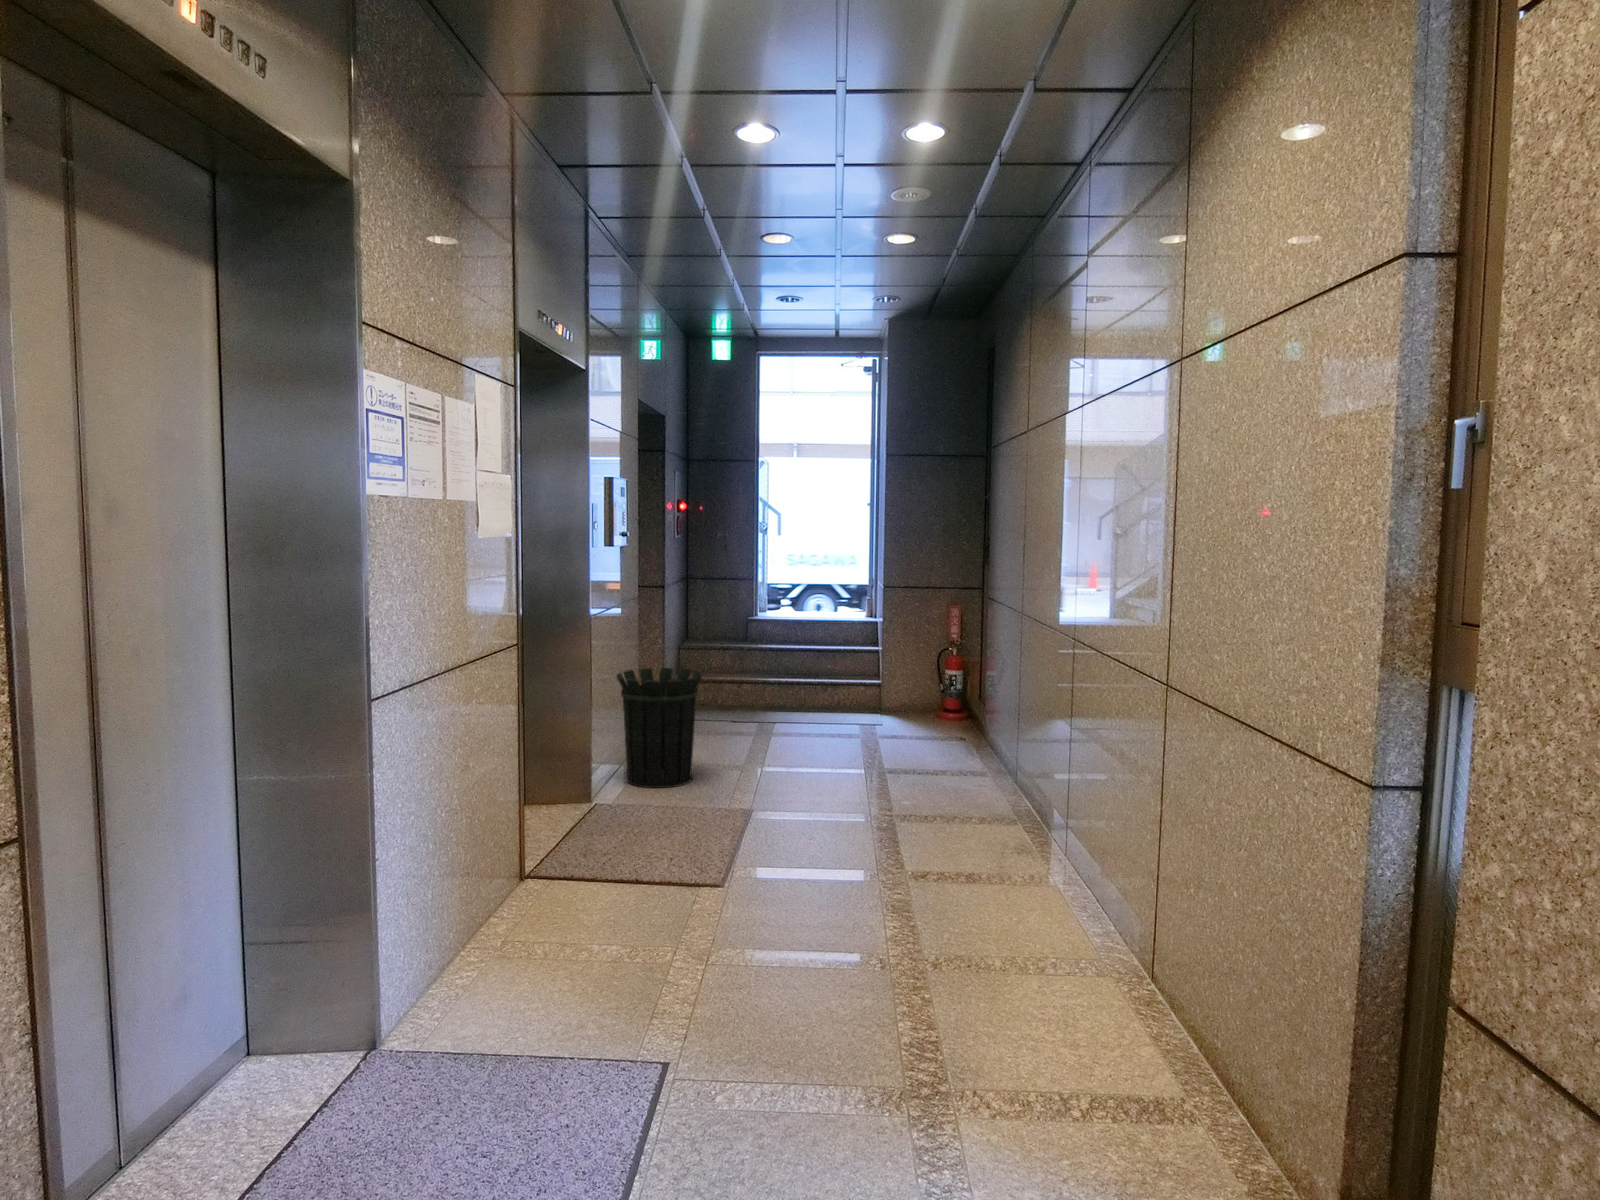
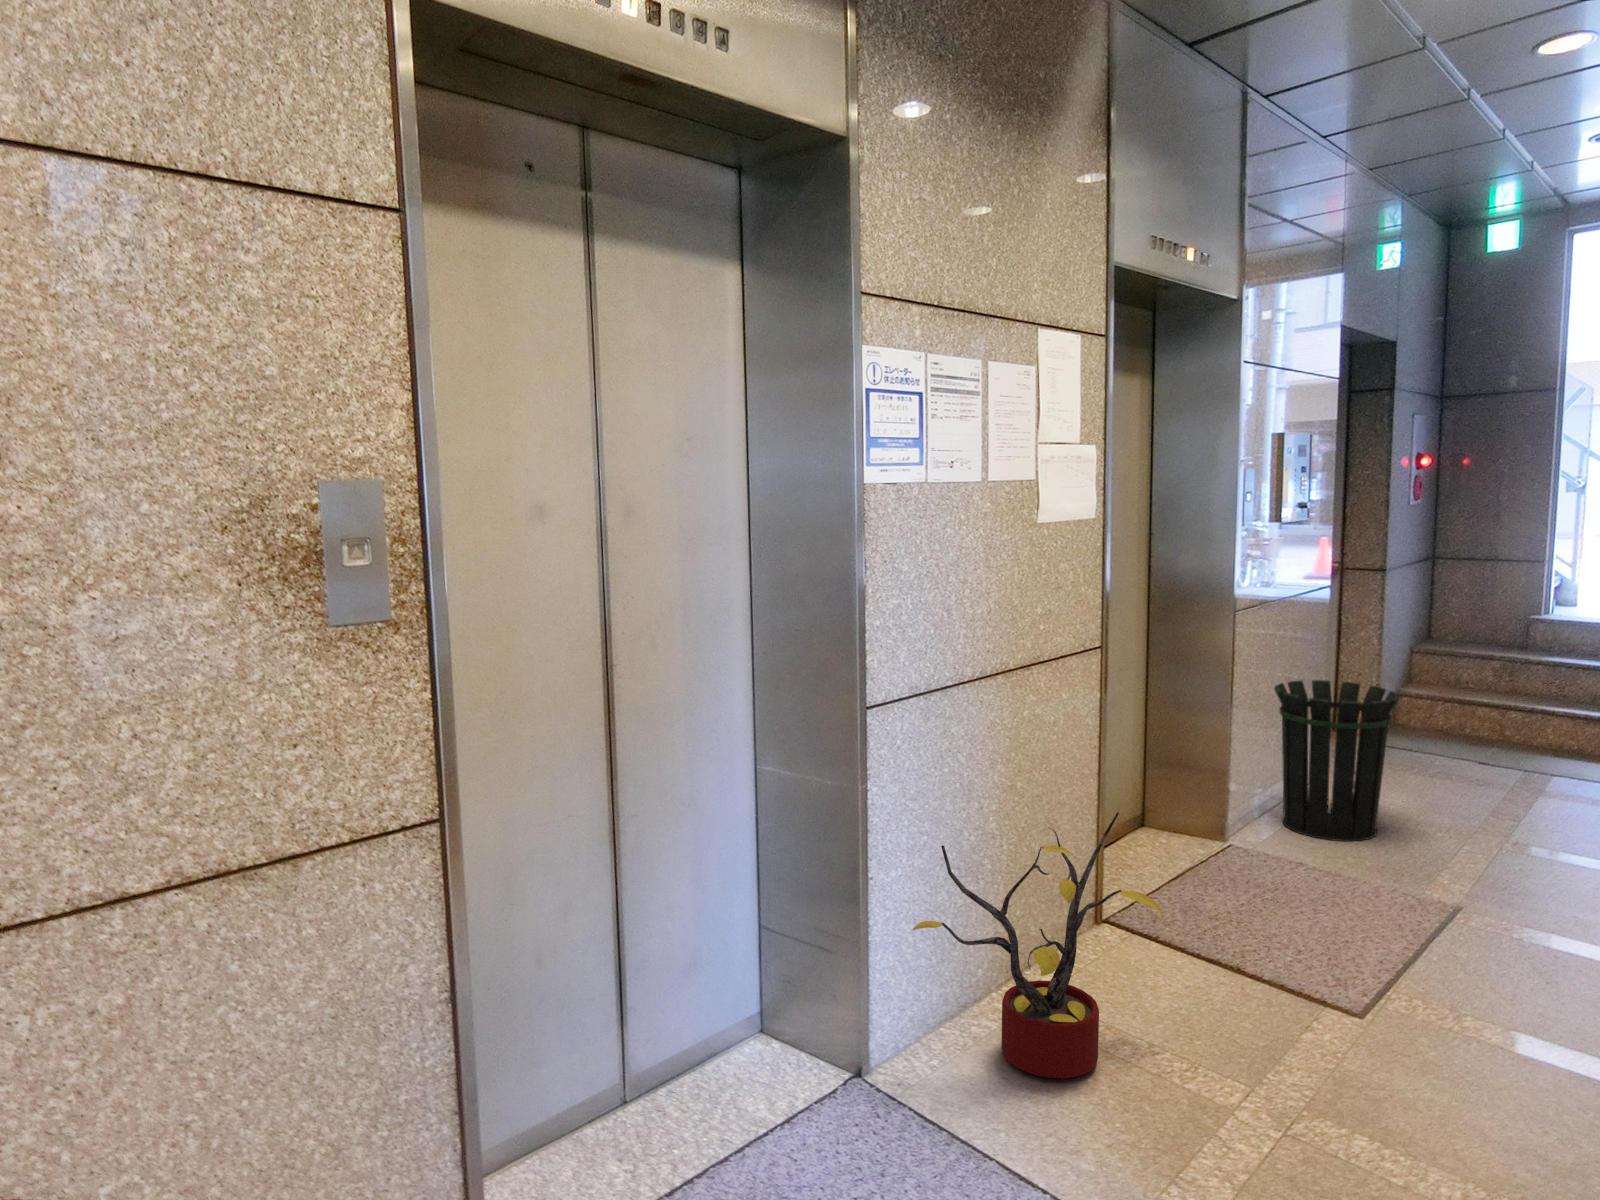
decorative plant: none [412,772,607,999] -> present [913,812,1163,1078]

